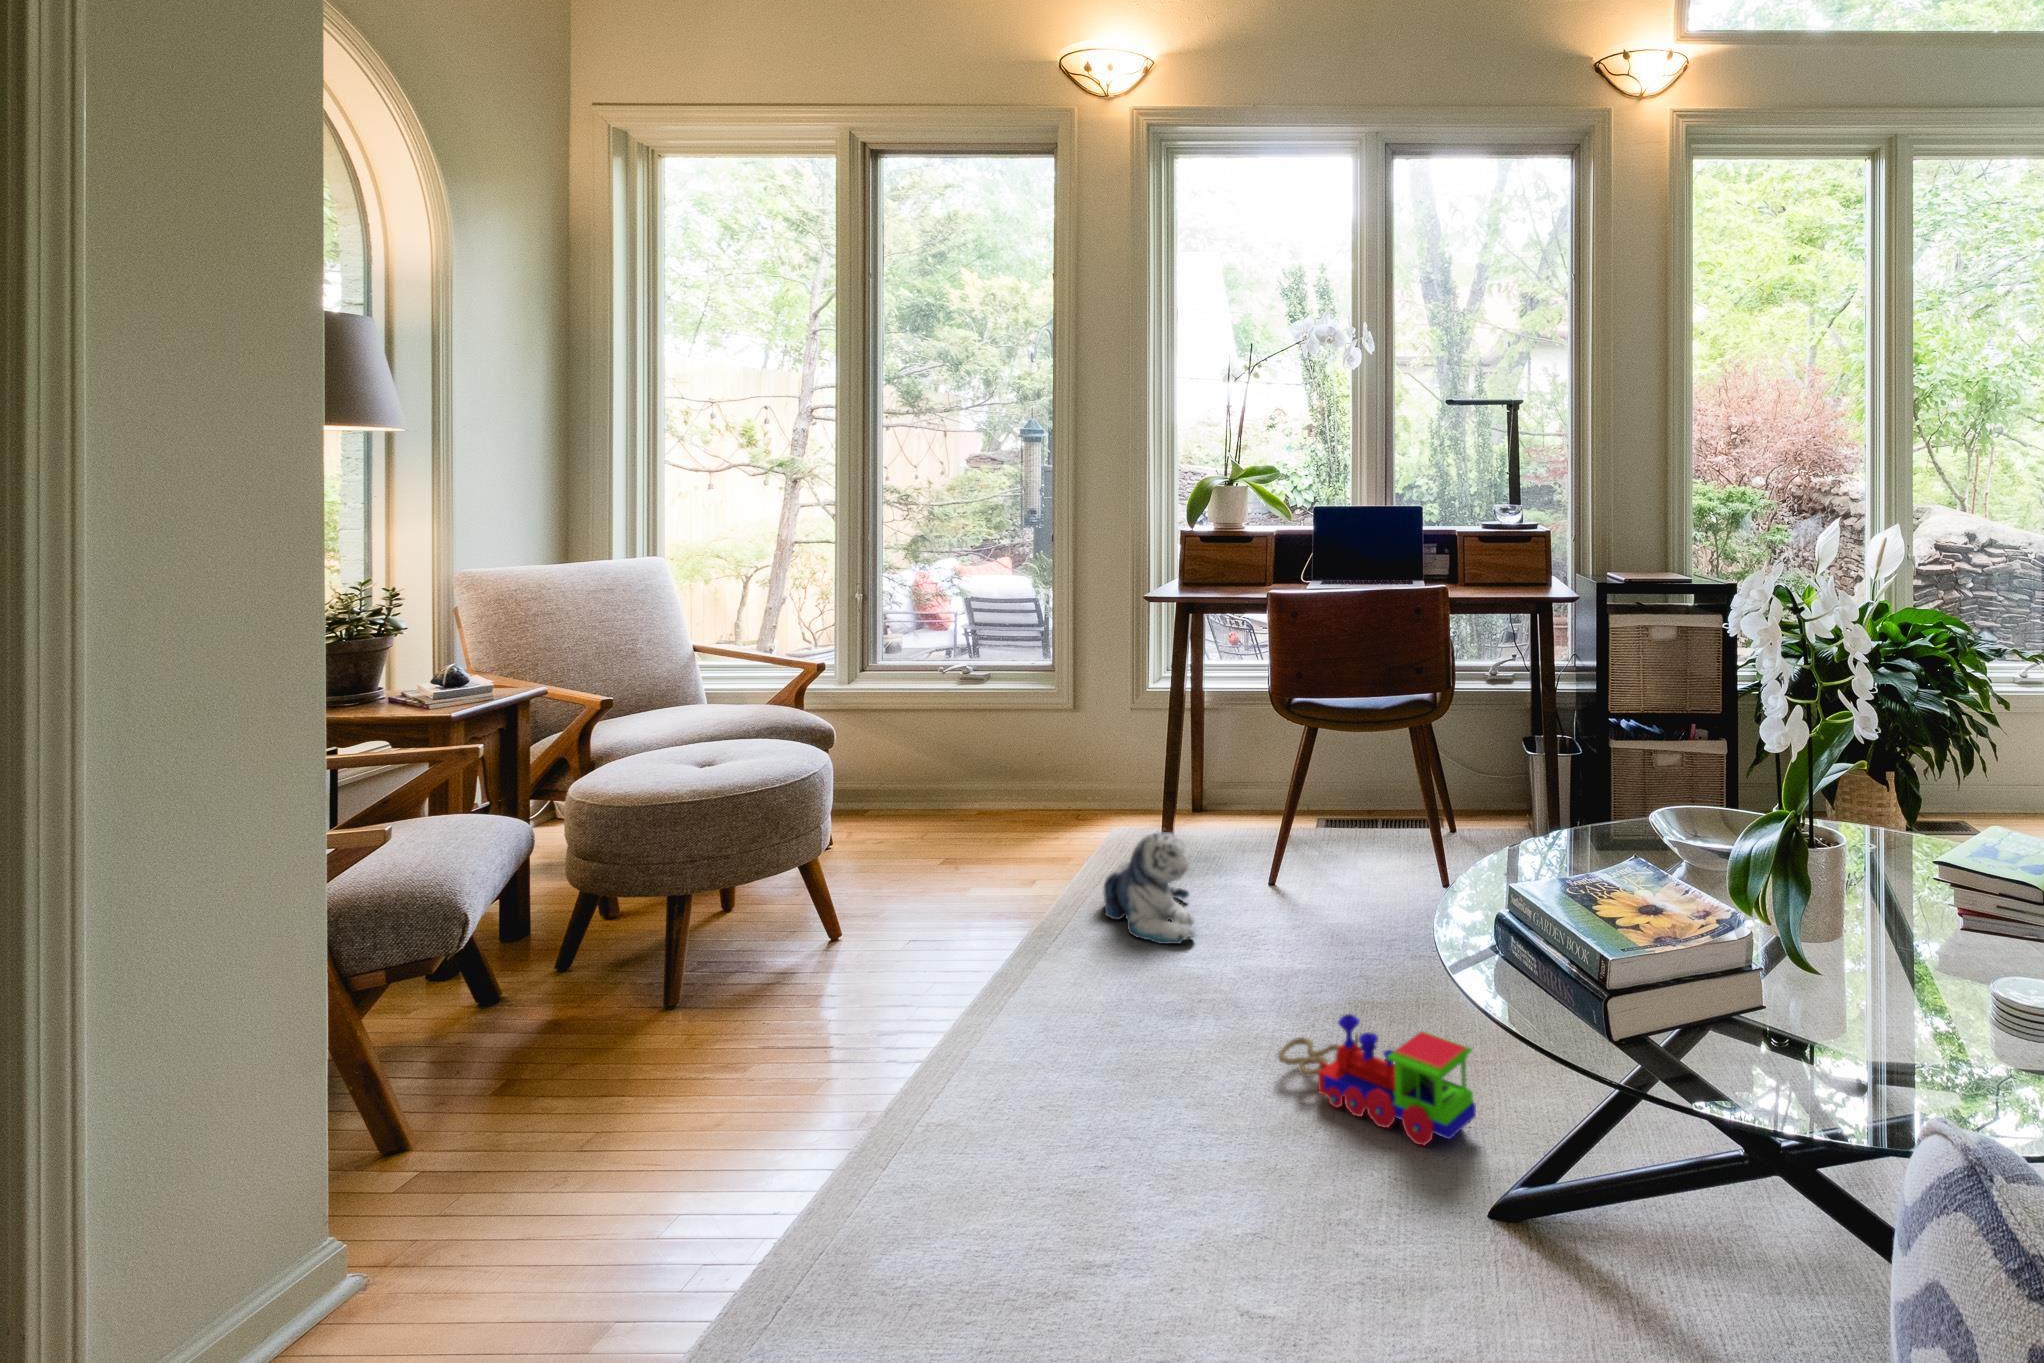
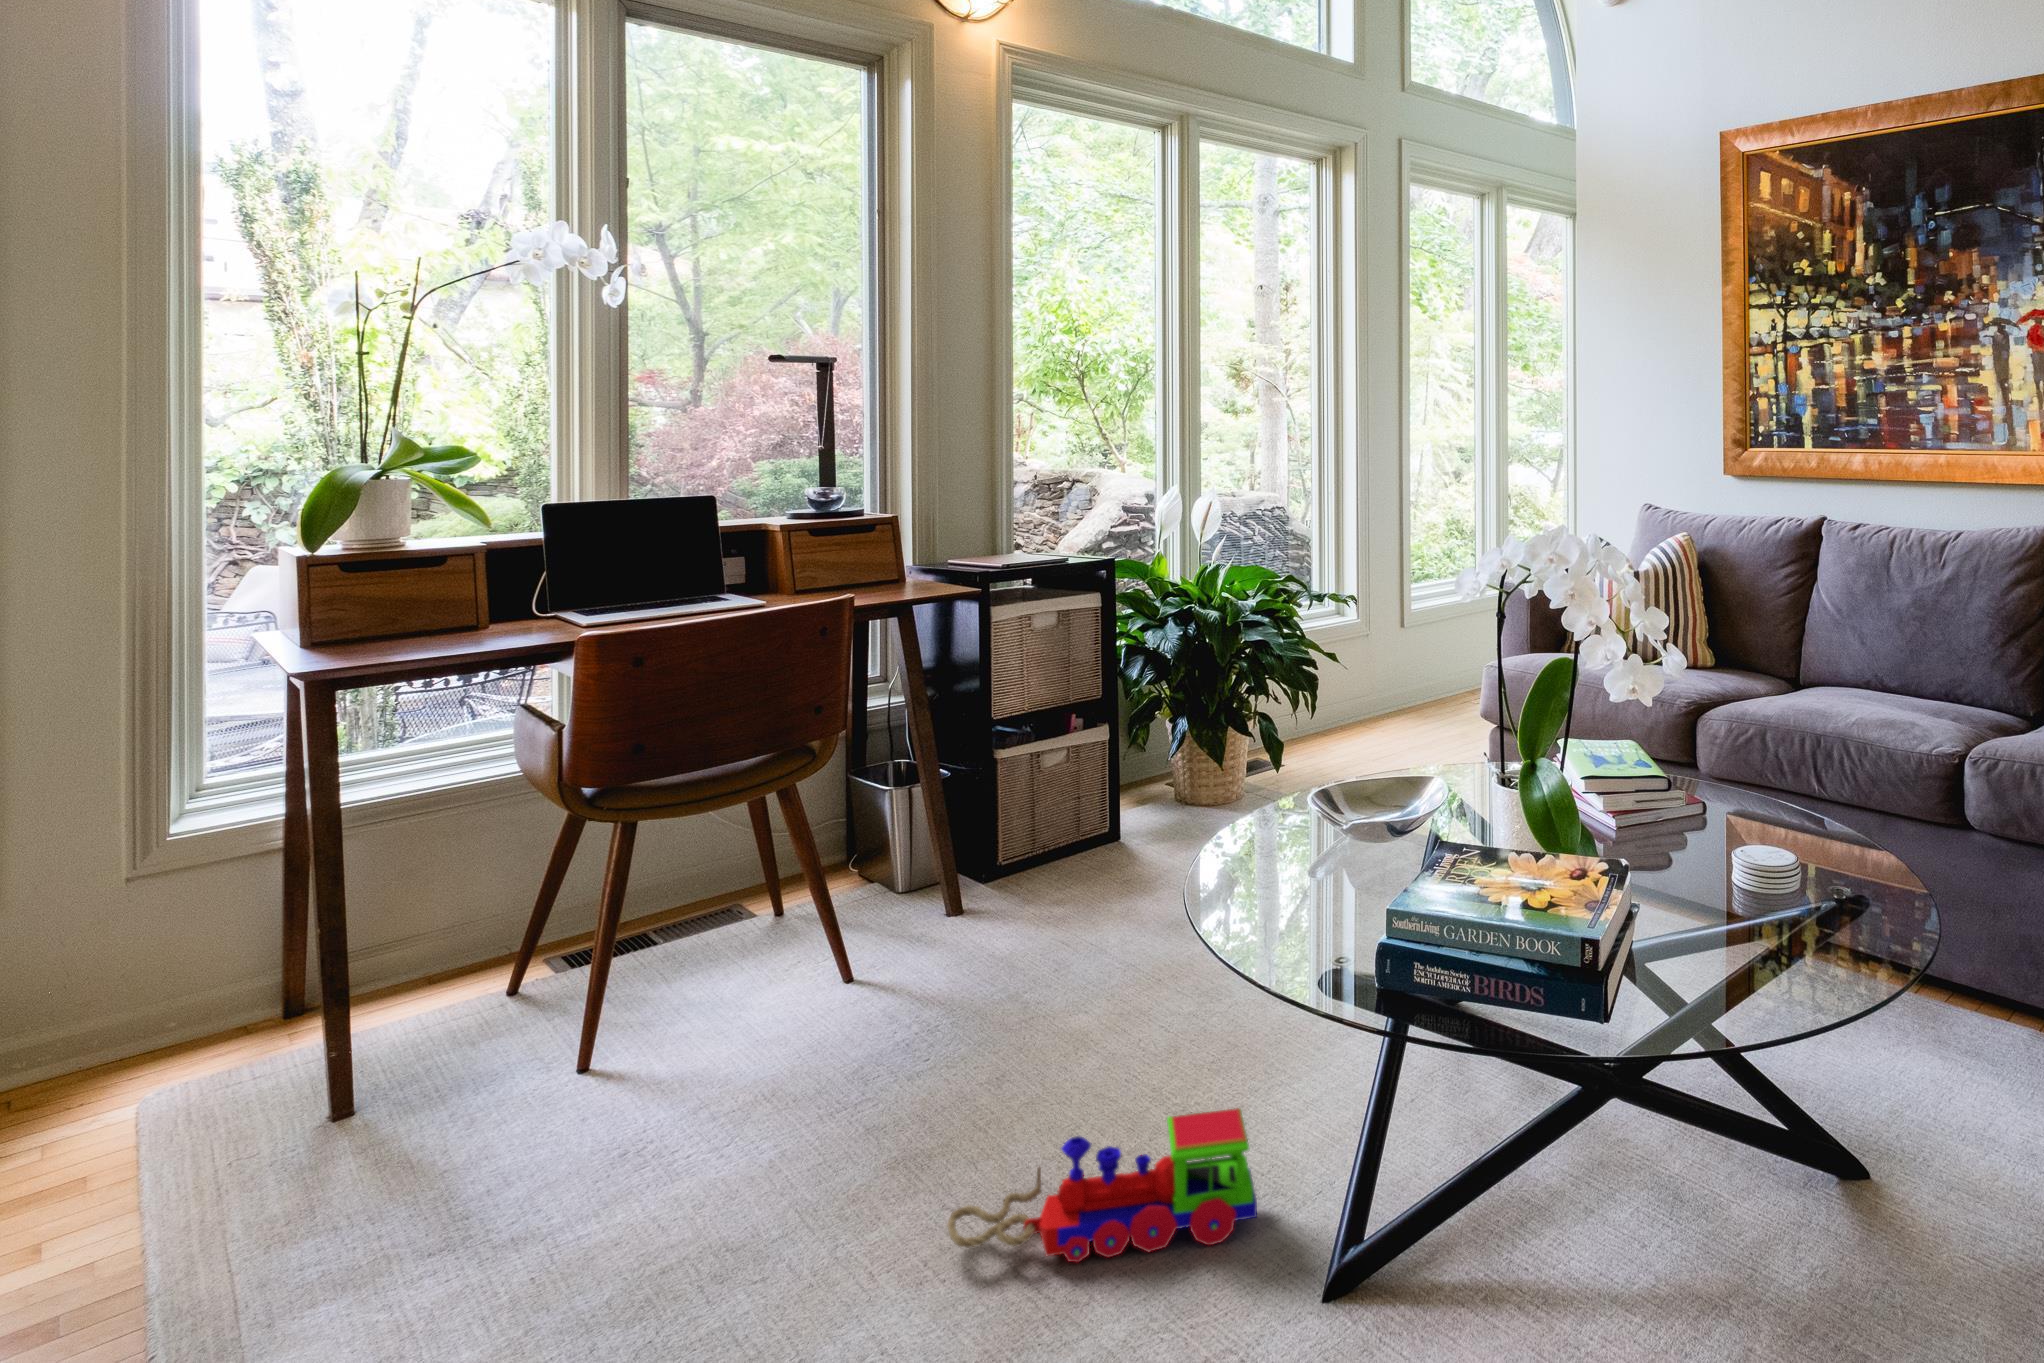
plush toy: present [1104,832,1195,944] -> none [308,1035,582,1225]

